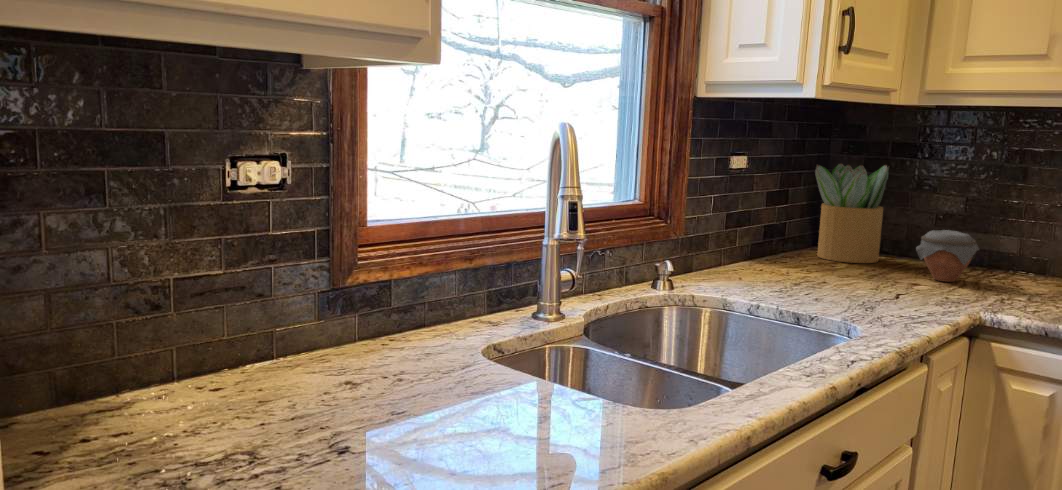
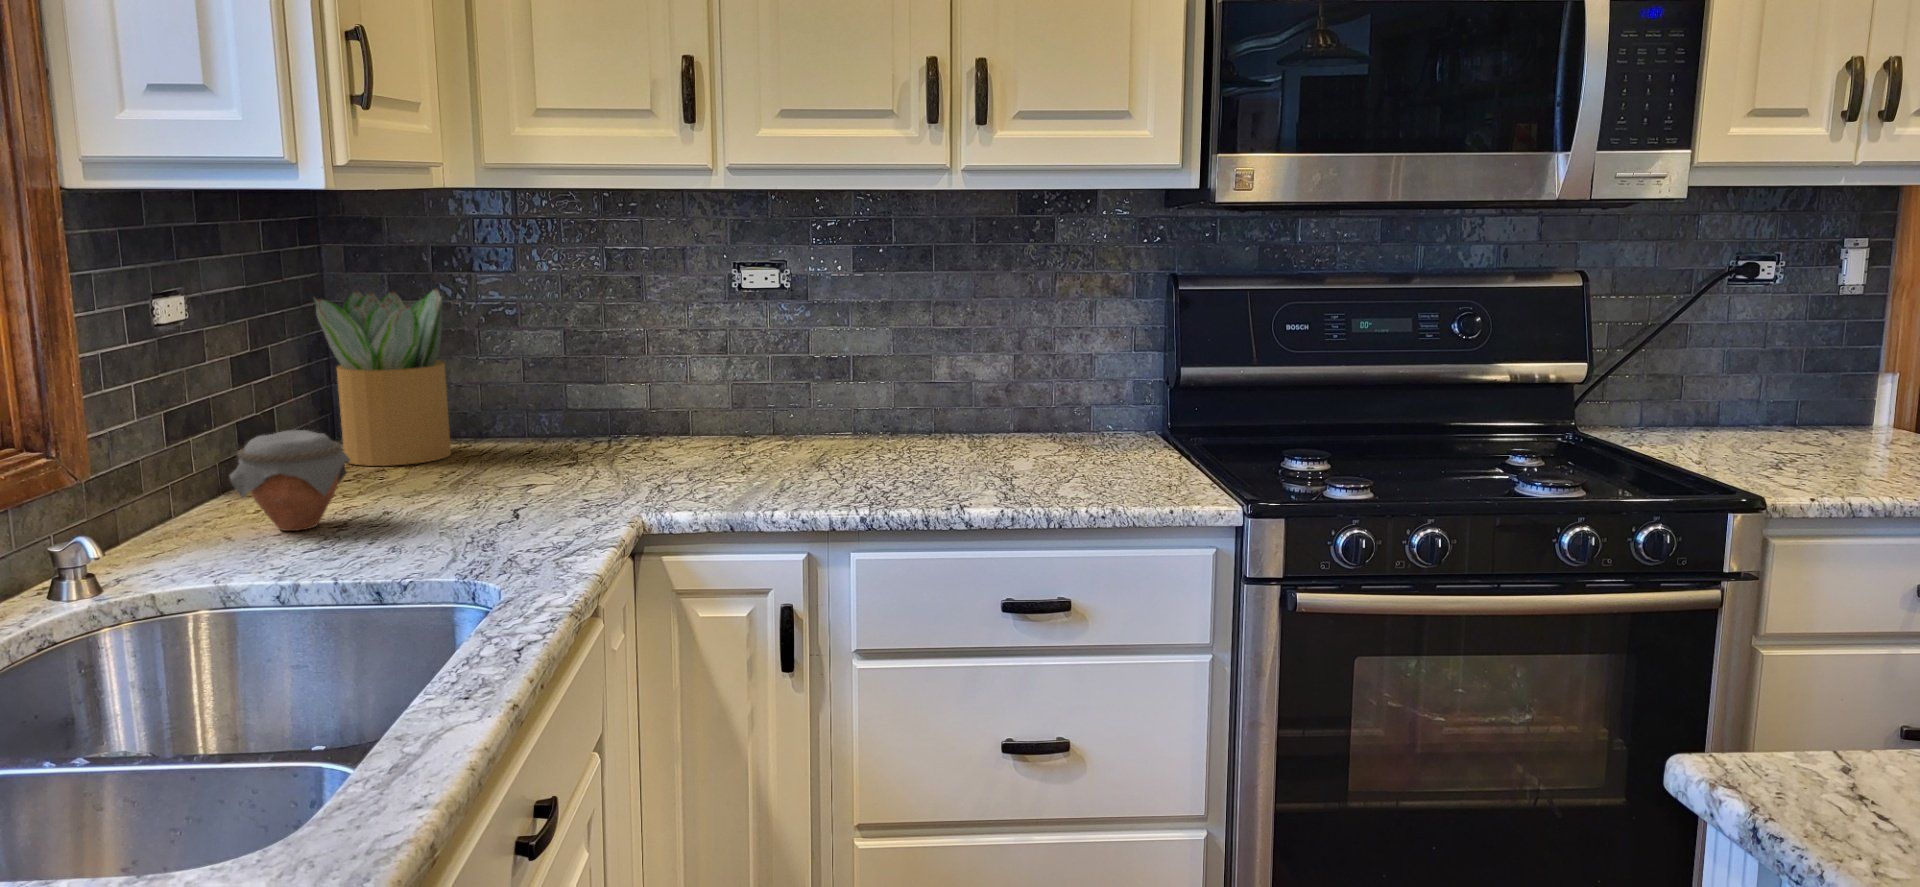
jar: present [916,230,979,282] -> present [230,430,350,531]

